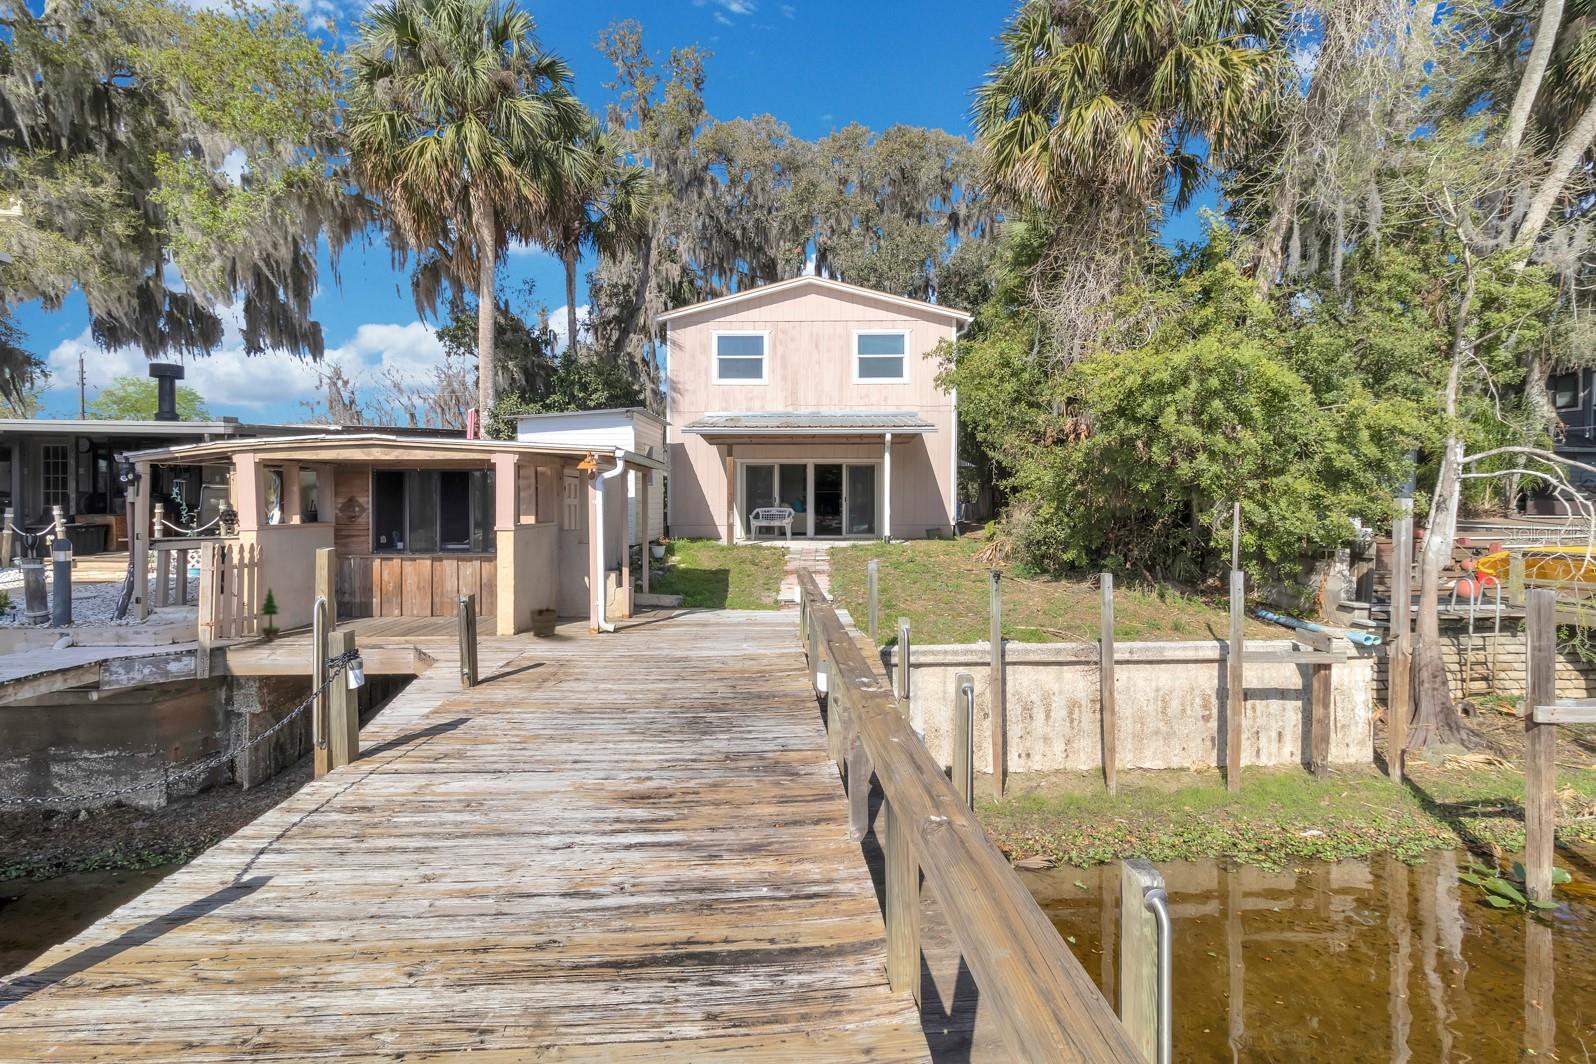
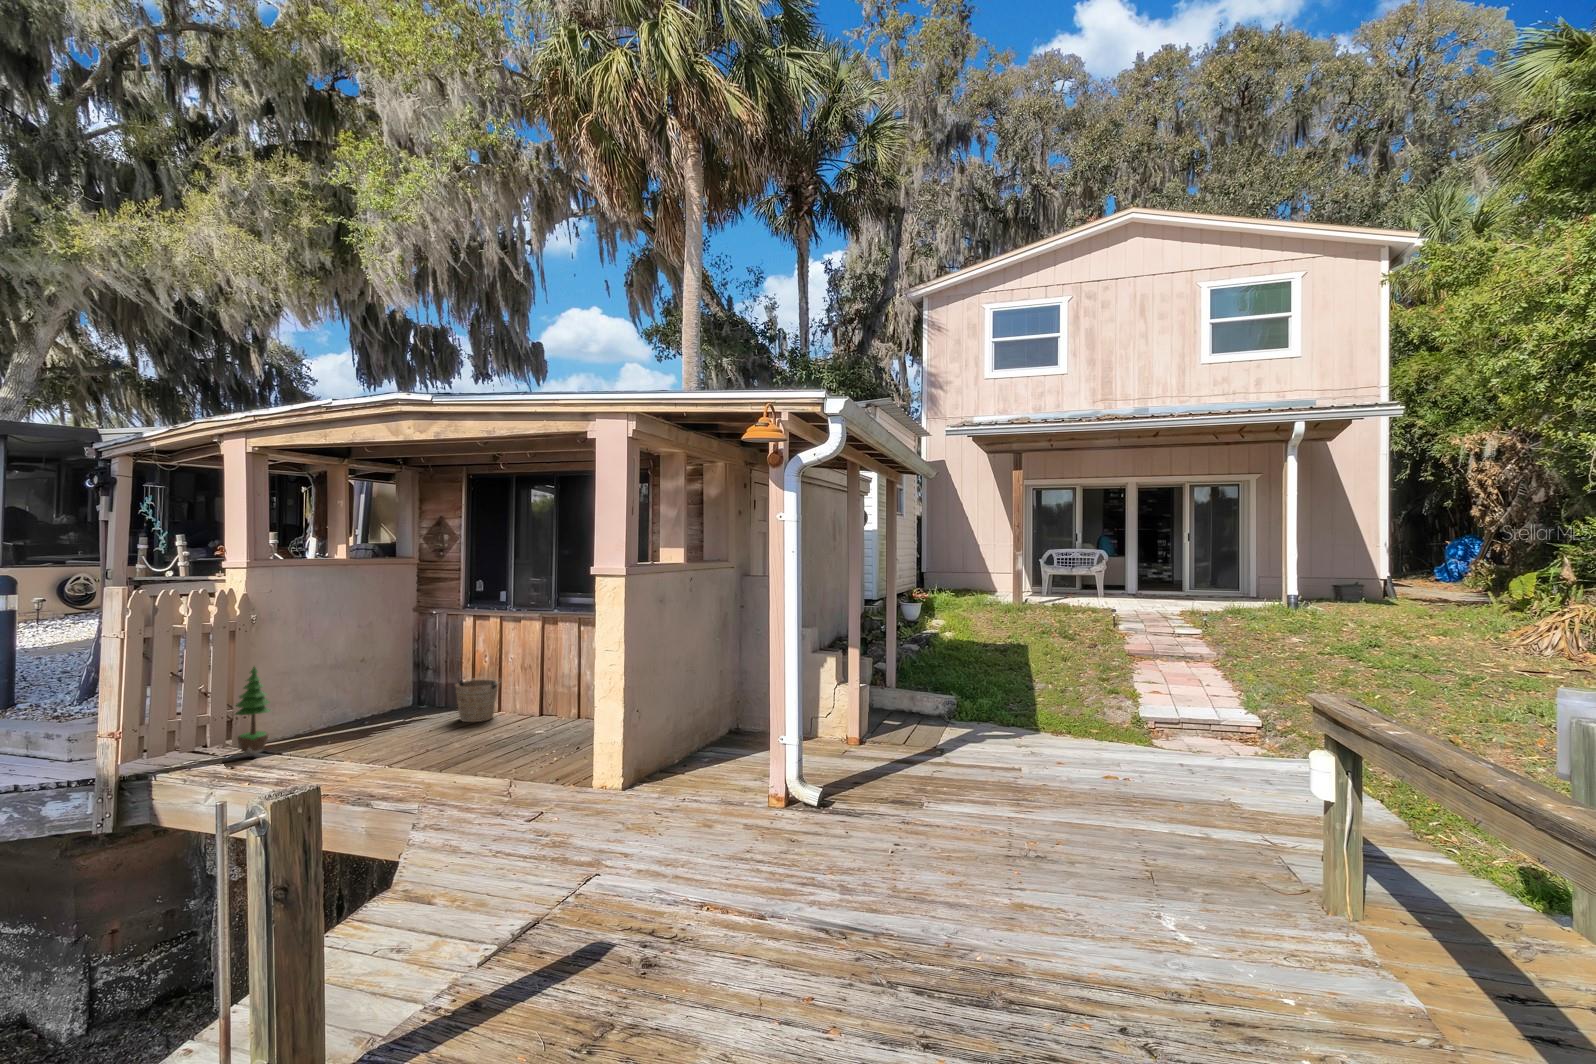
bucket: present [529,608,558,636] -> present [456,679,500,722]

